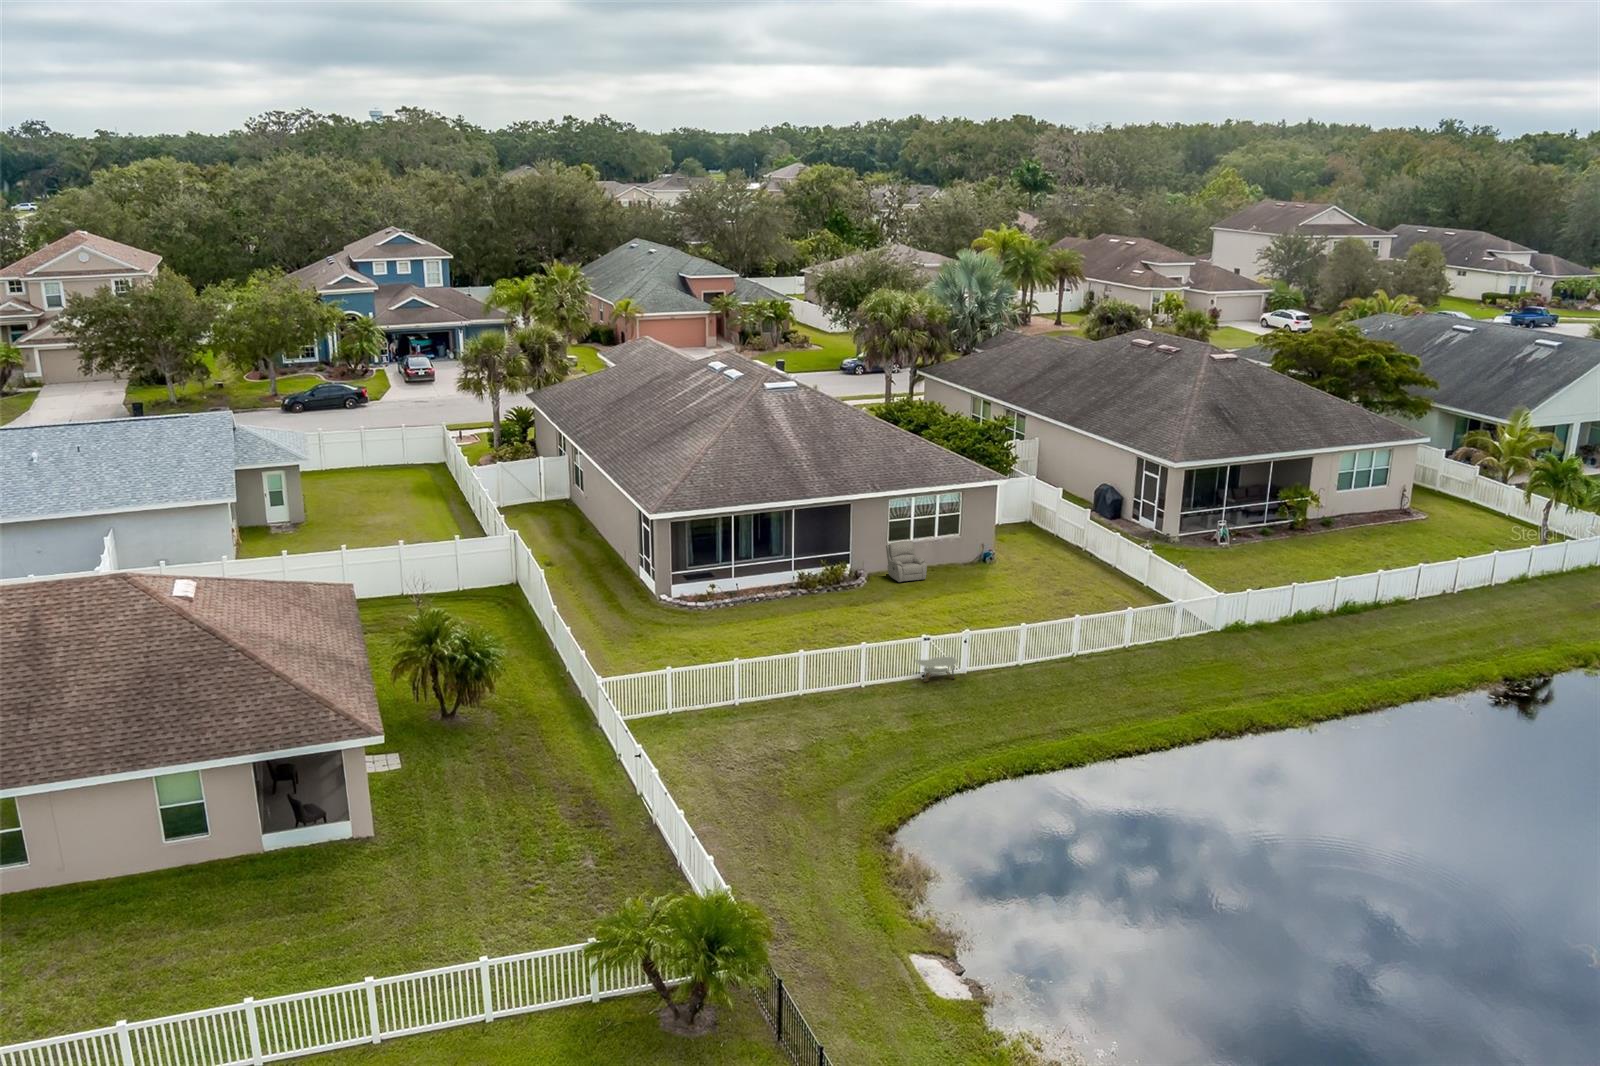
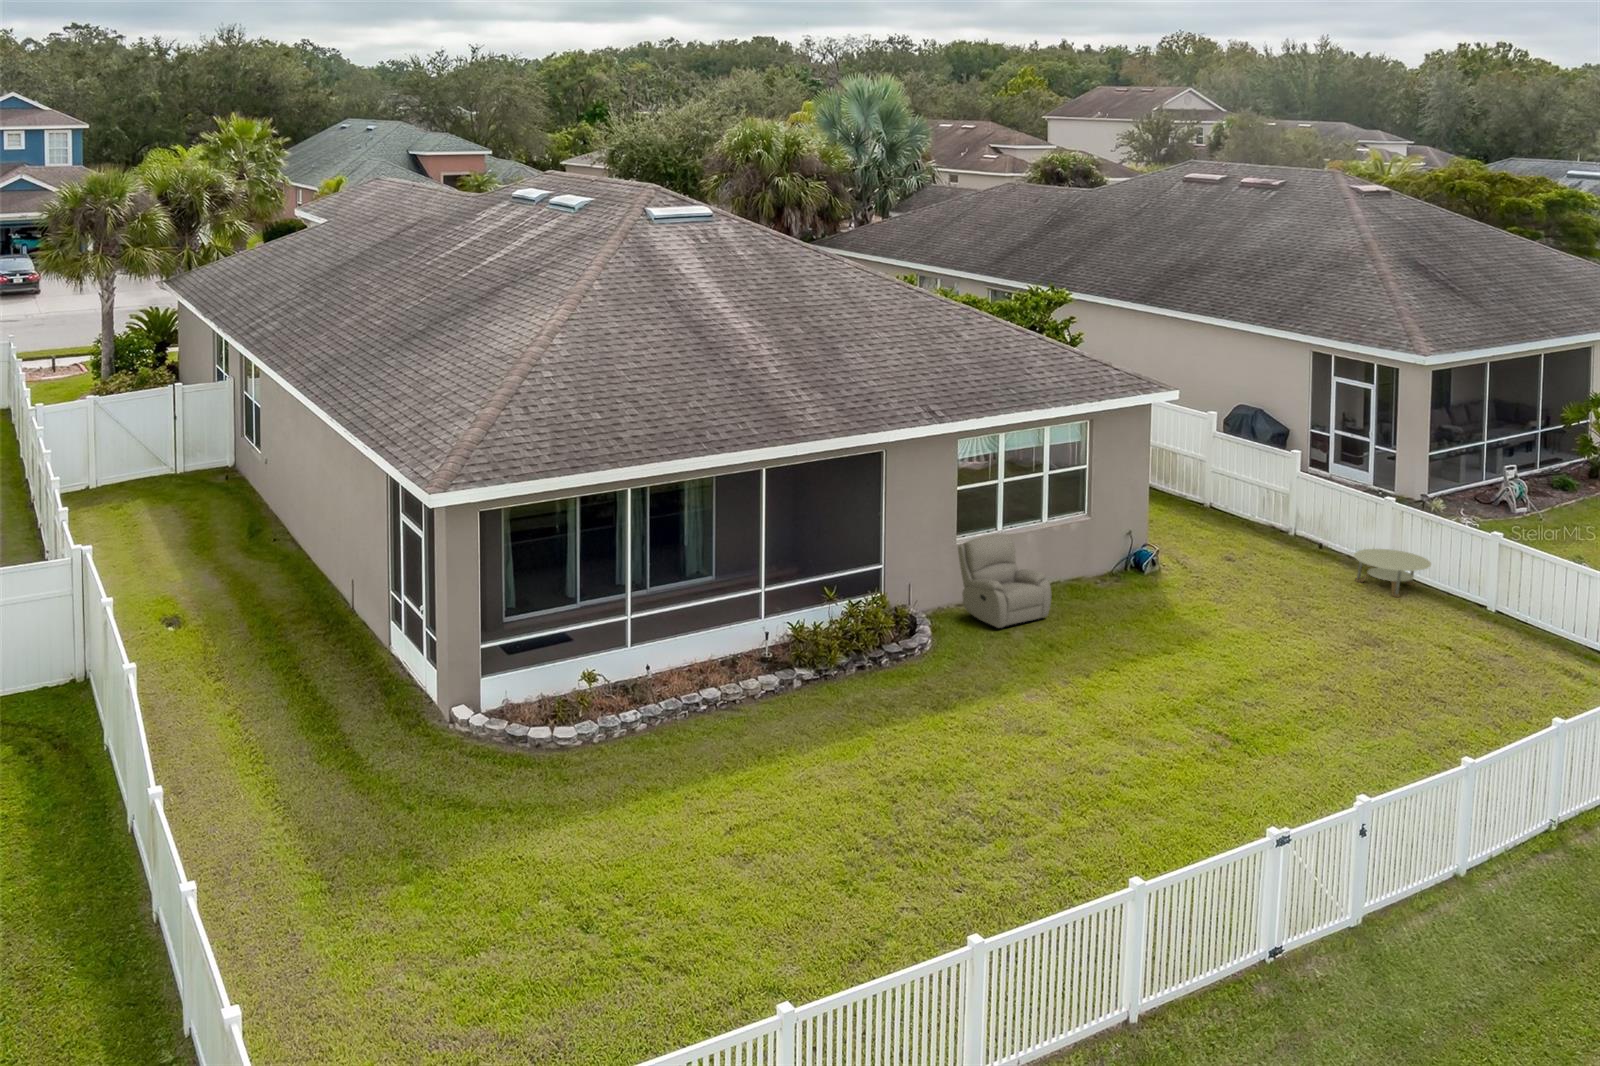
round table: present [915,656,957,682] -> present [1354,549,1431,597]

